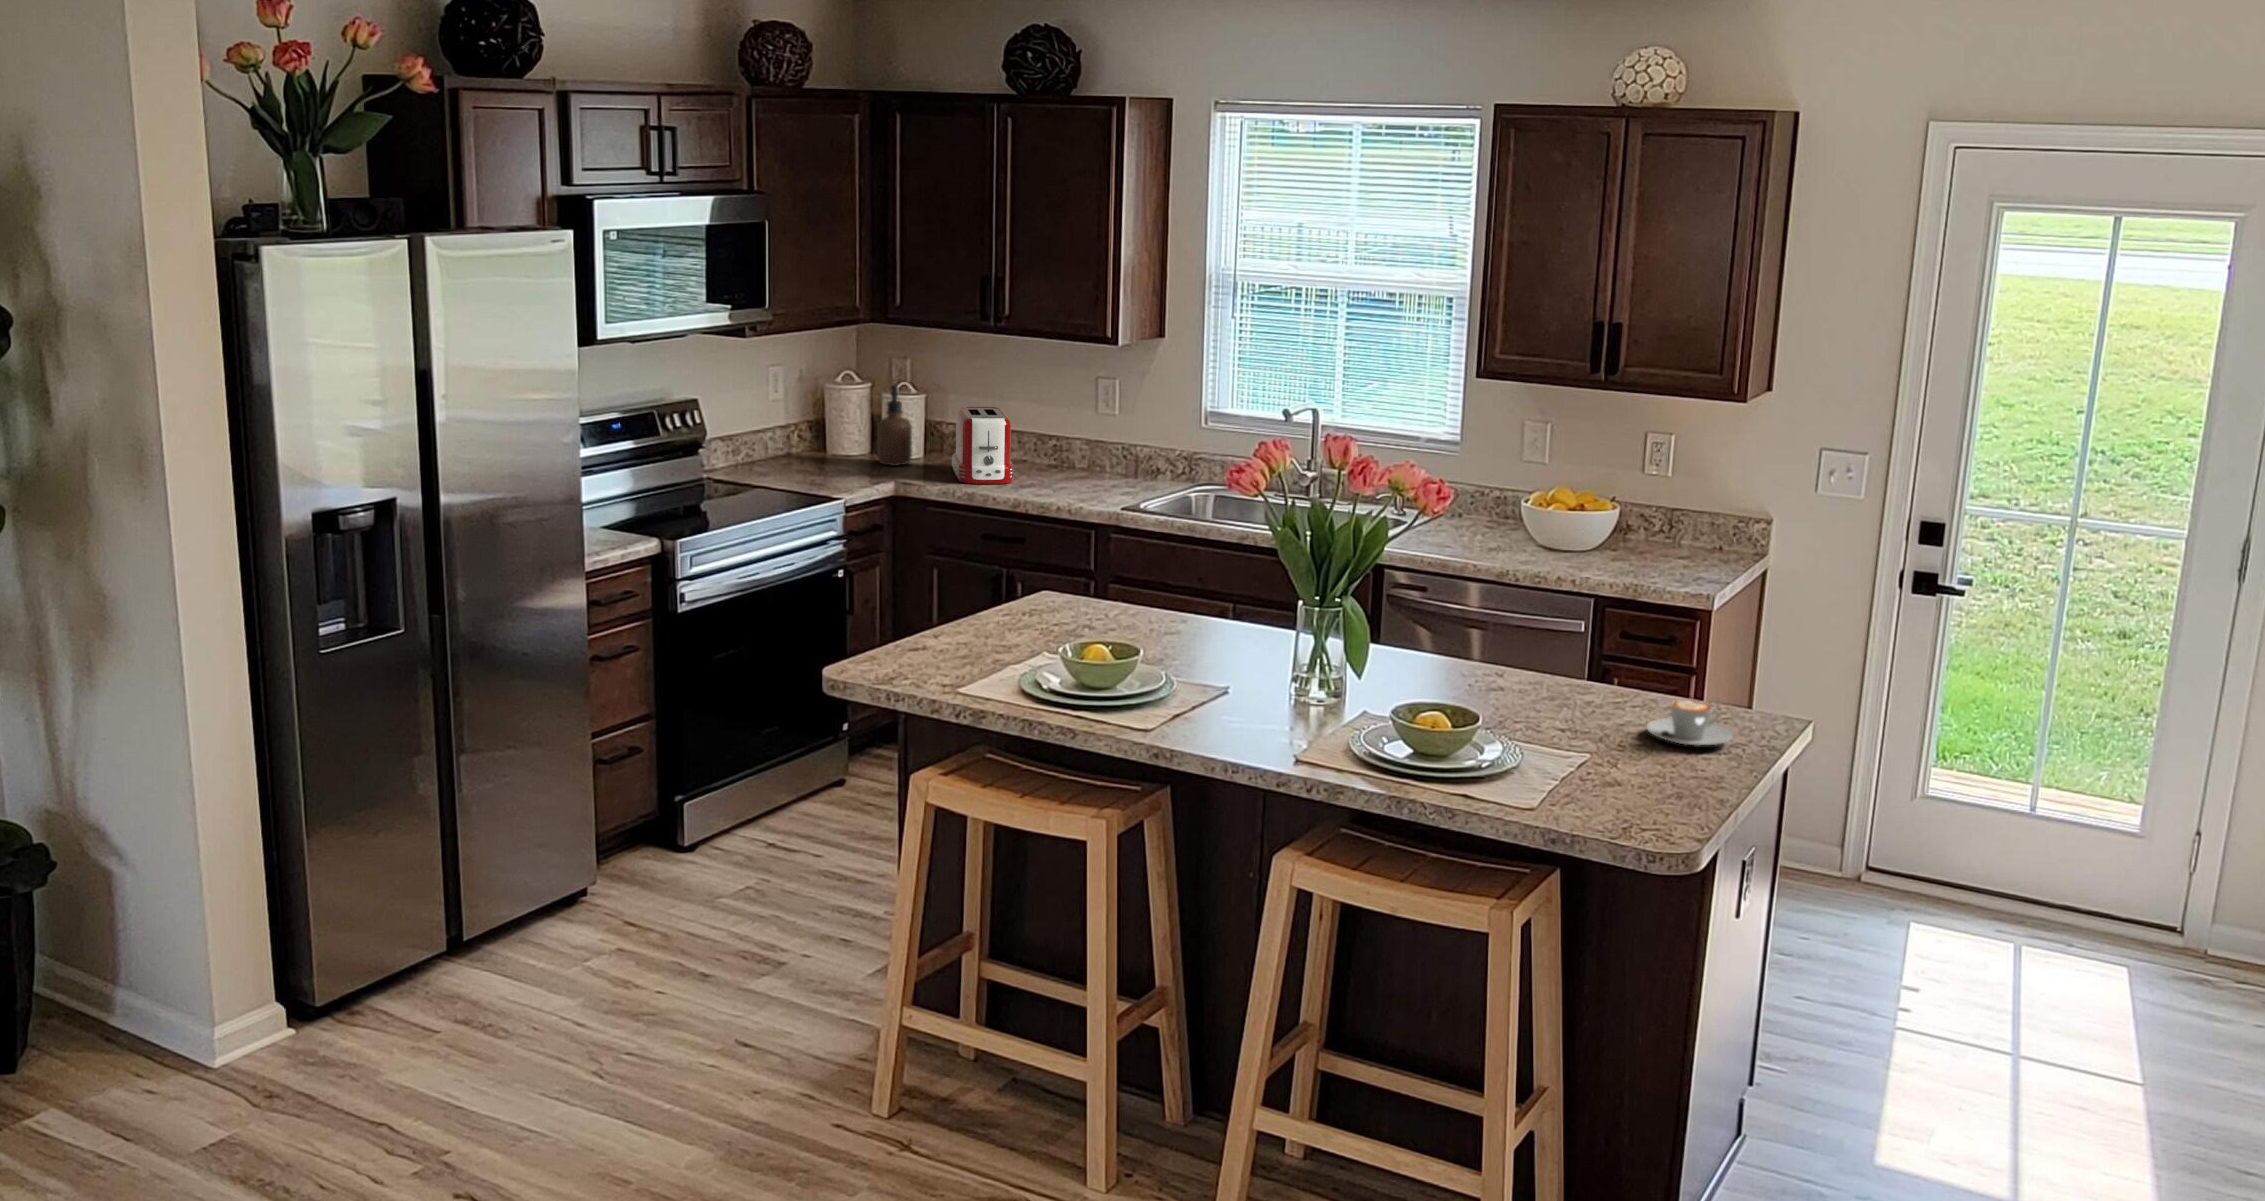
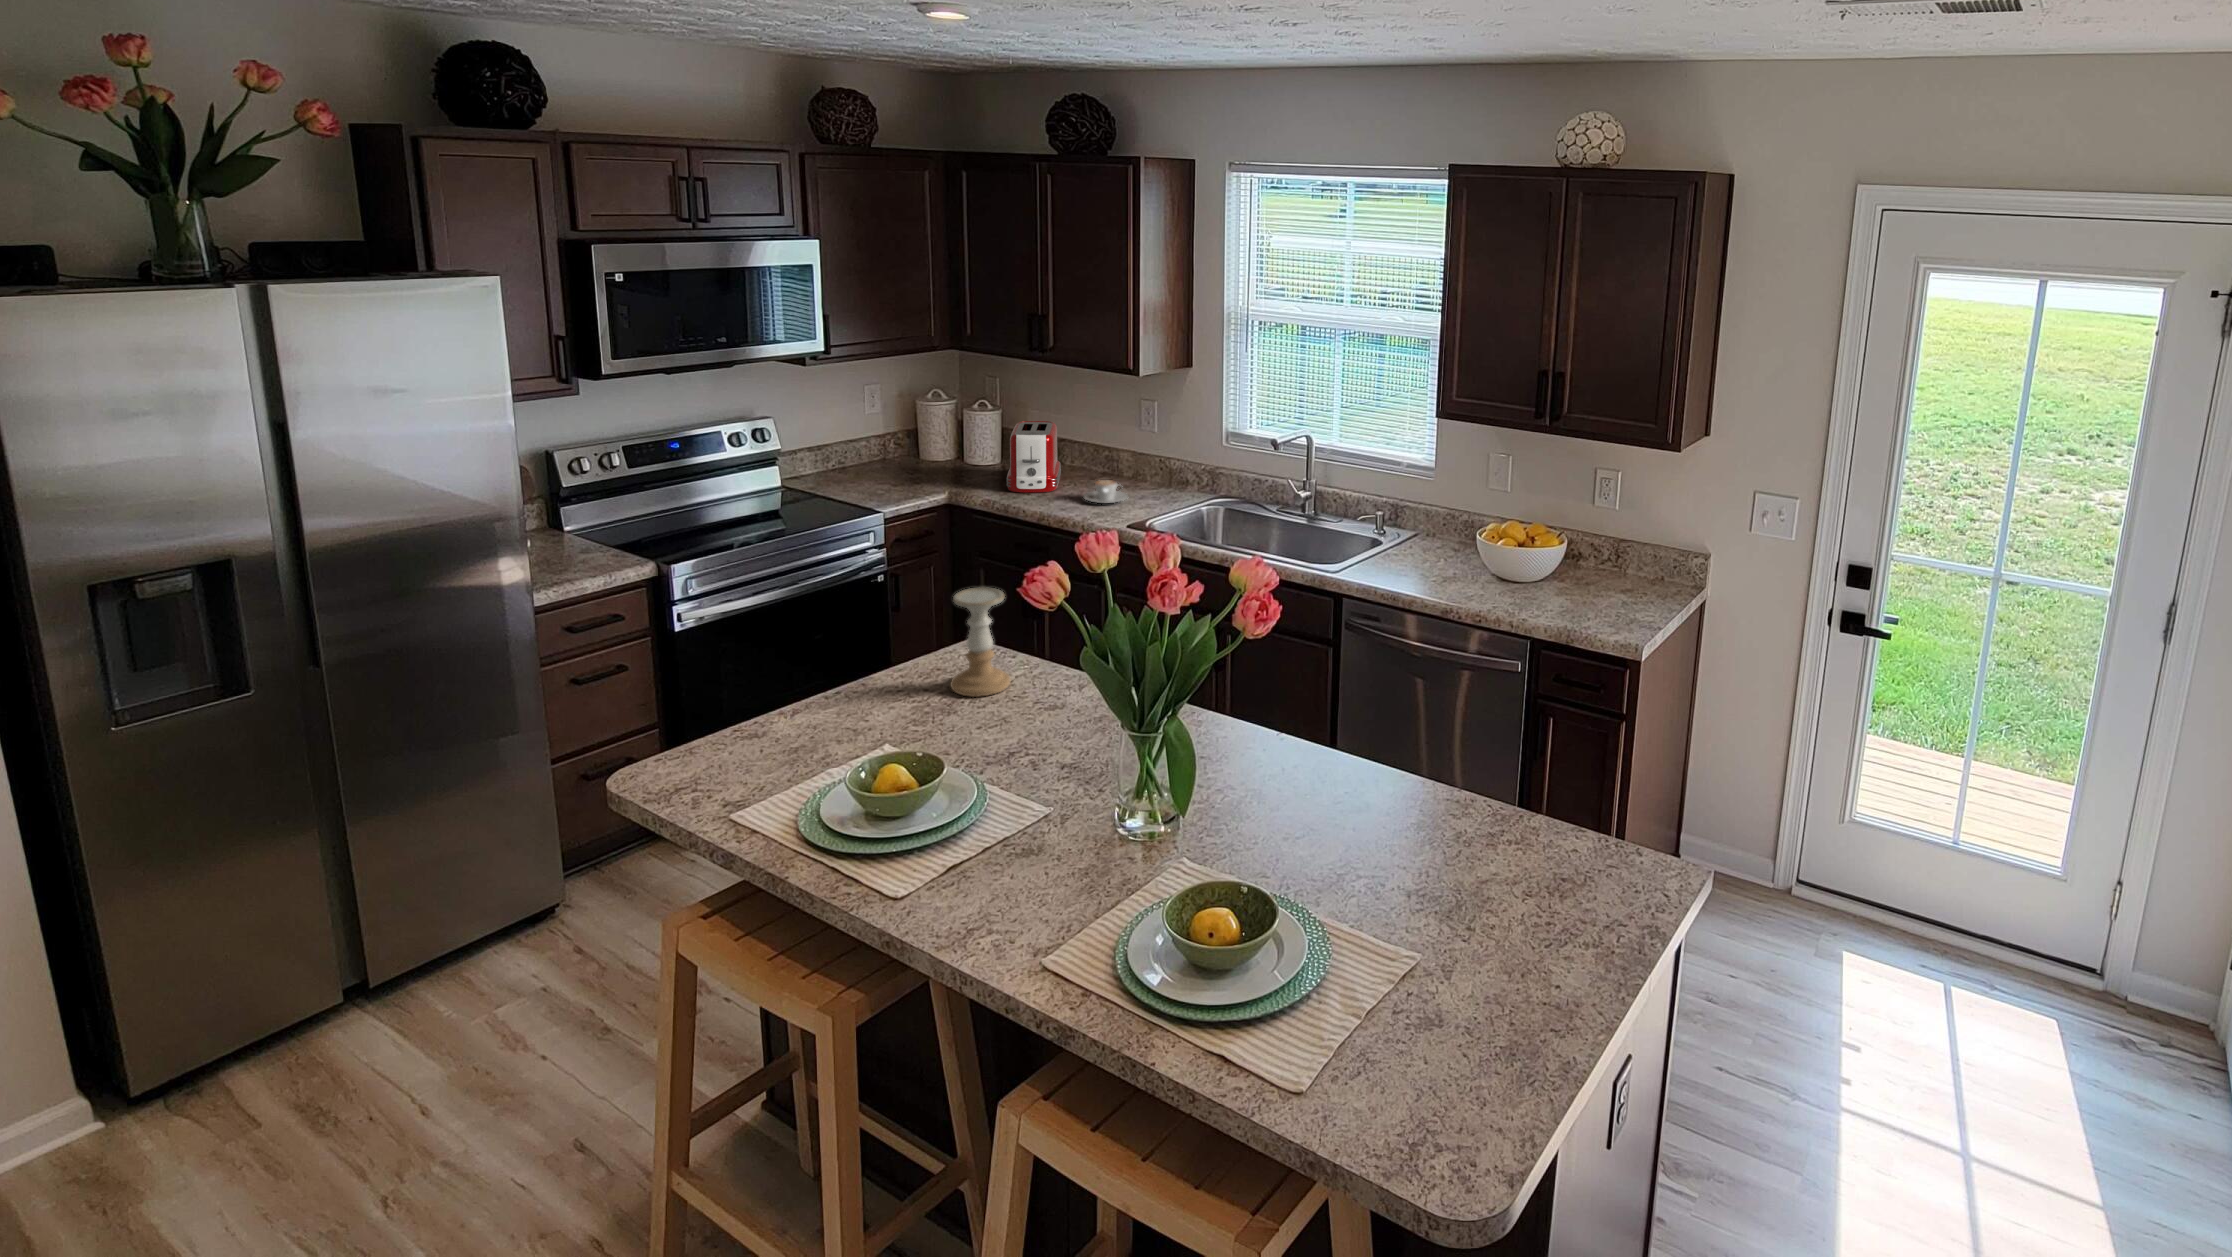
soap dispenser: present [877,385,912,465] -> none [951,401,982,470]
candle holder: none [1060,525,1116,626] -> present [951,587,1010,697]
coffee cup: present [1646,700,1732,746] -> present [1084,480,1128,504]

